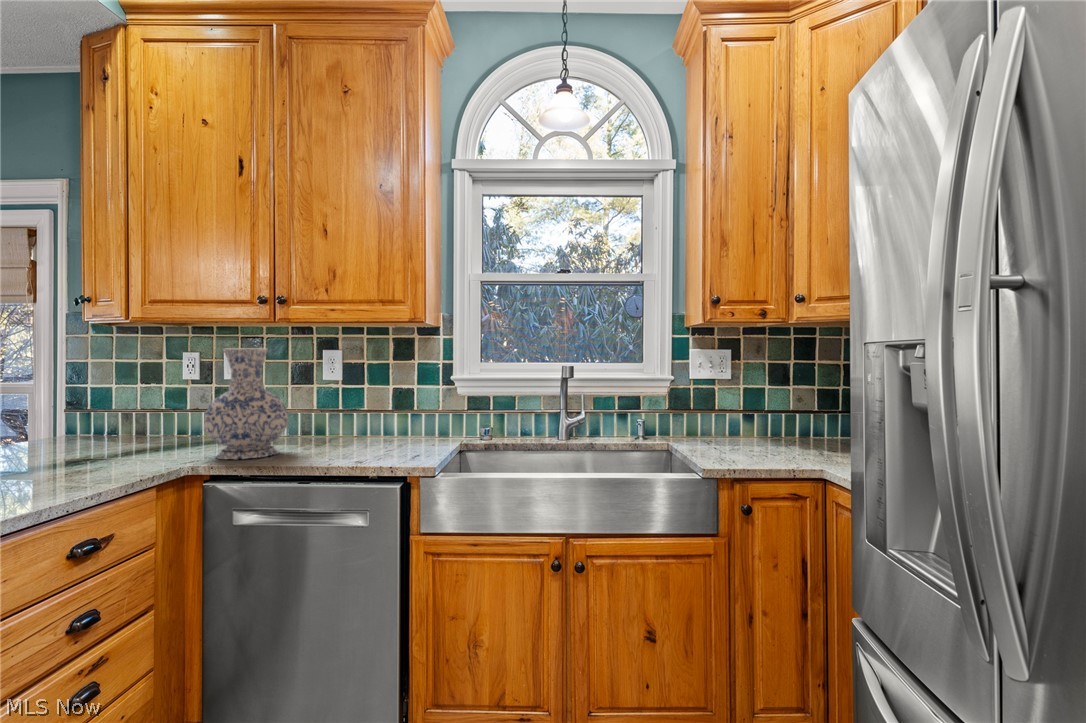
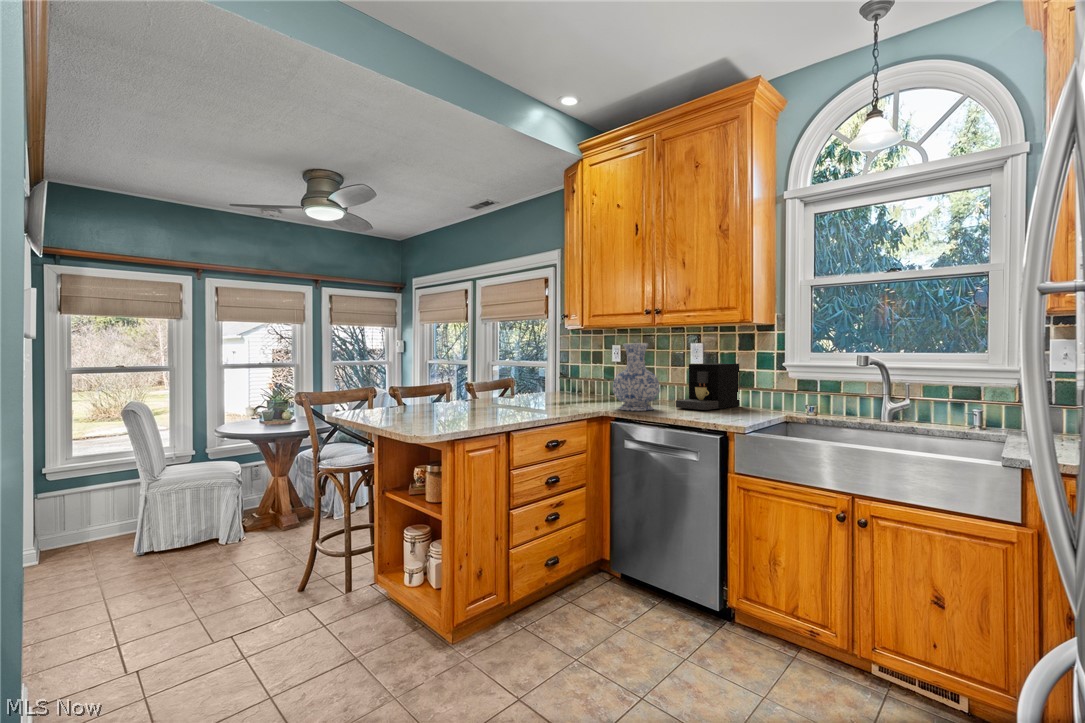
coffee maker: none [312,377,393,446] -> present [676,363,740,410]

